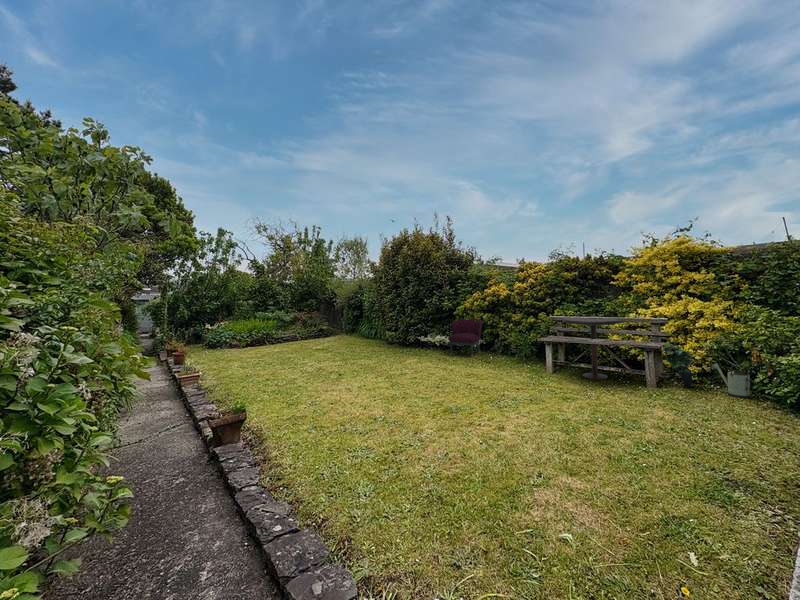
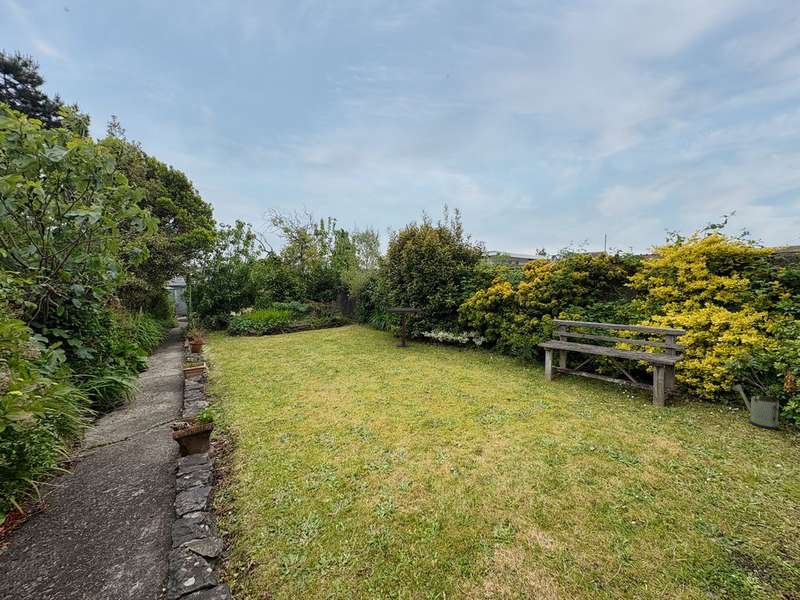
pedestal table: present [563,316,625,380] -> present [386,308,420,347]
chair: present [448,319,482,357] -> none [448,317,485,358]
potted plant: present [662,341,693,387] -> none [674,355,715,410]

